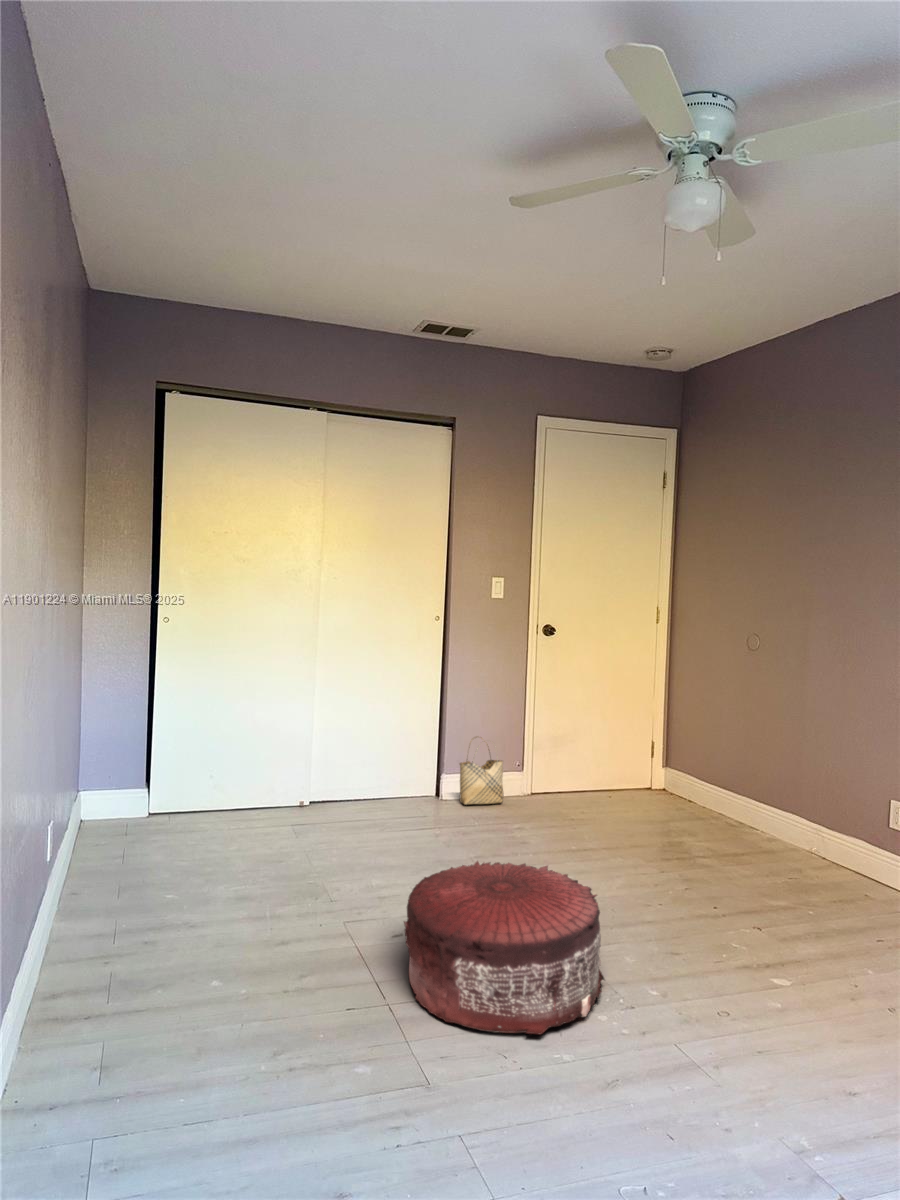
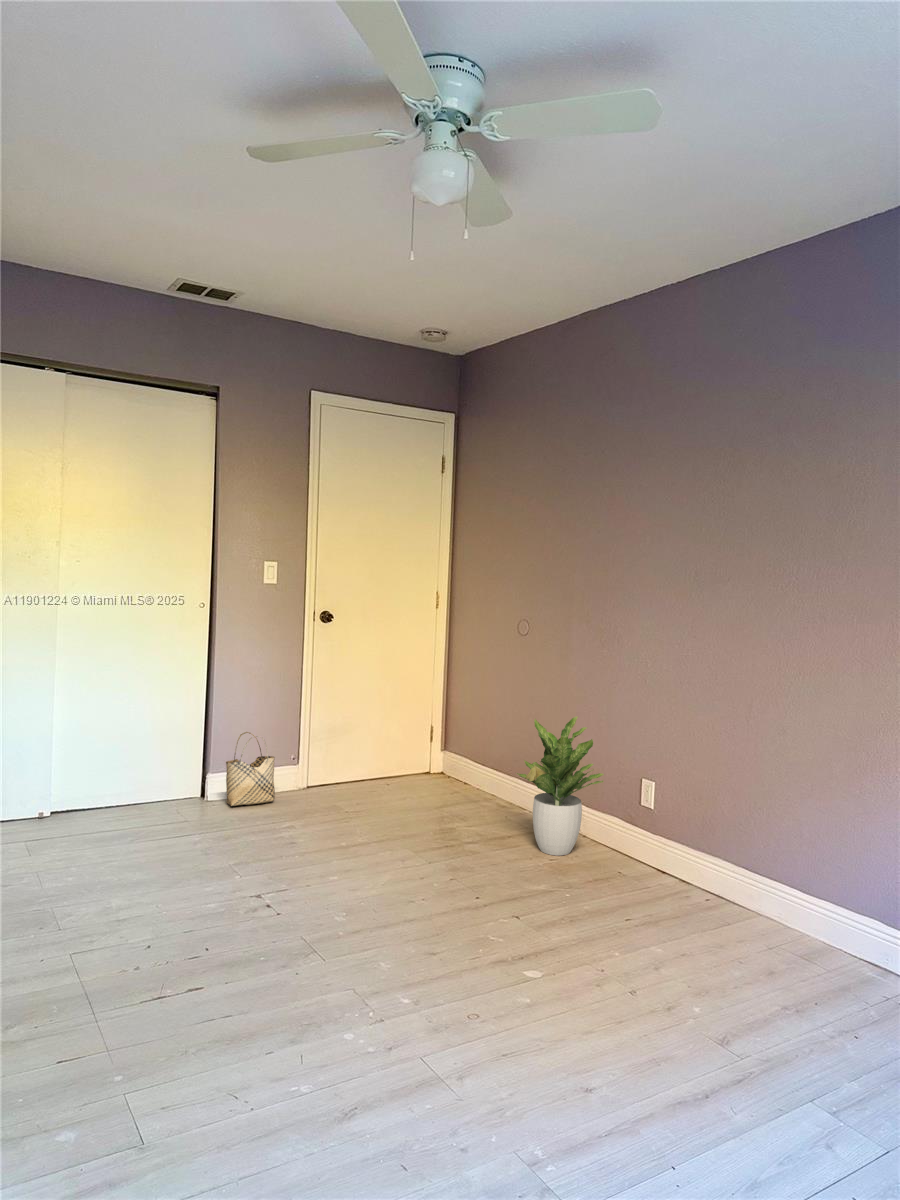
potted plant: none [745,731,844,873] -> present [517,717,604,856]
pouf: present [404,861,605,1034] -> none [130,875,357,1069]

